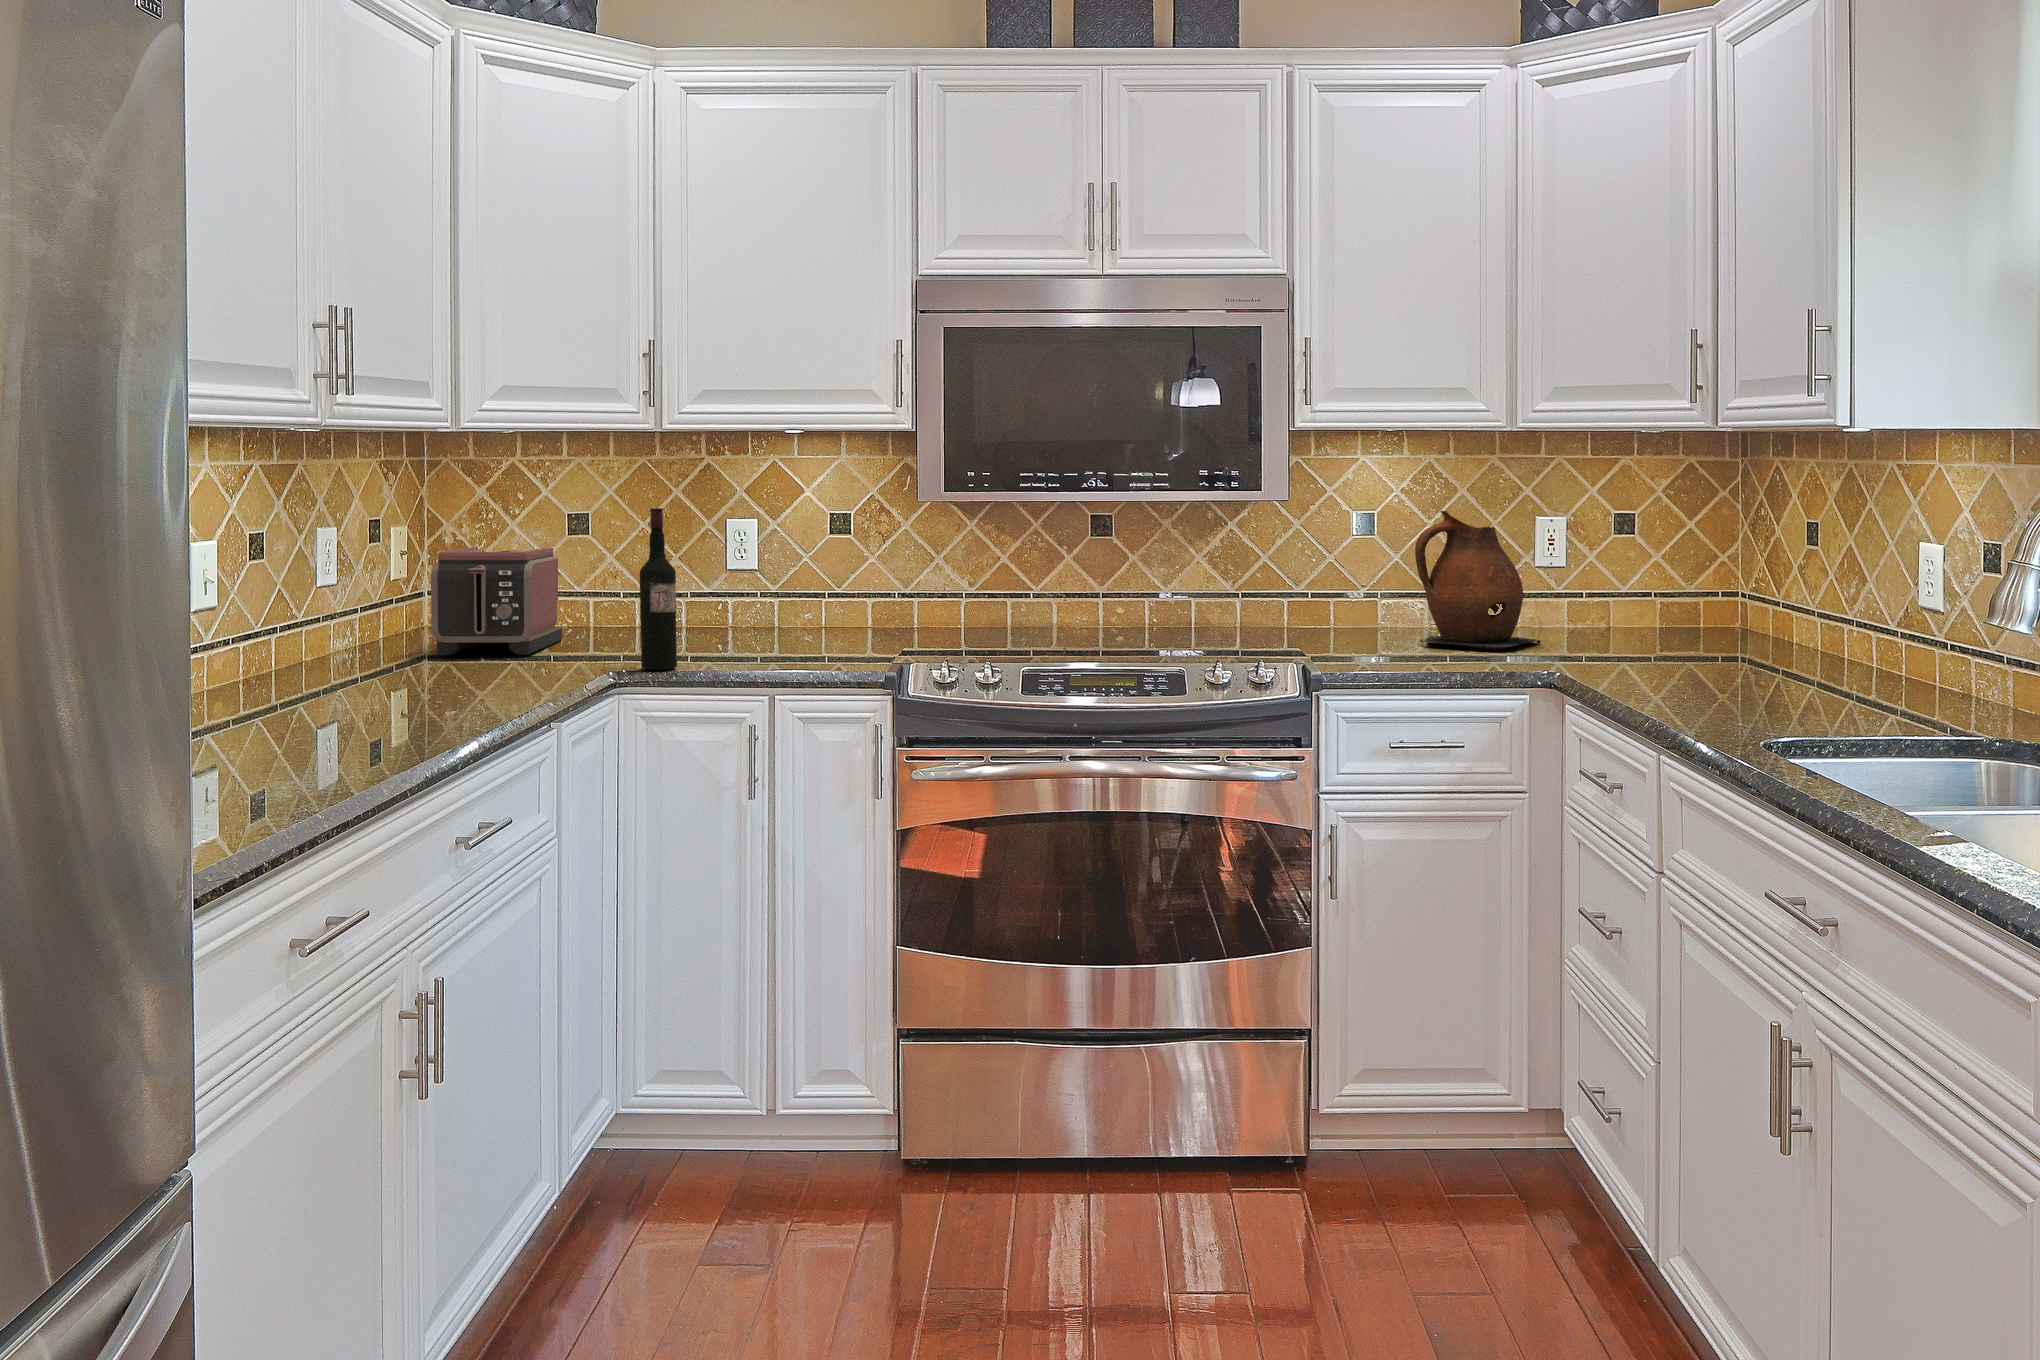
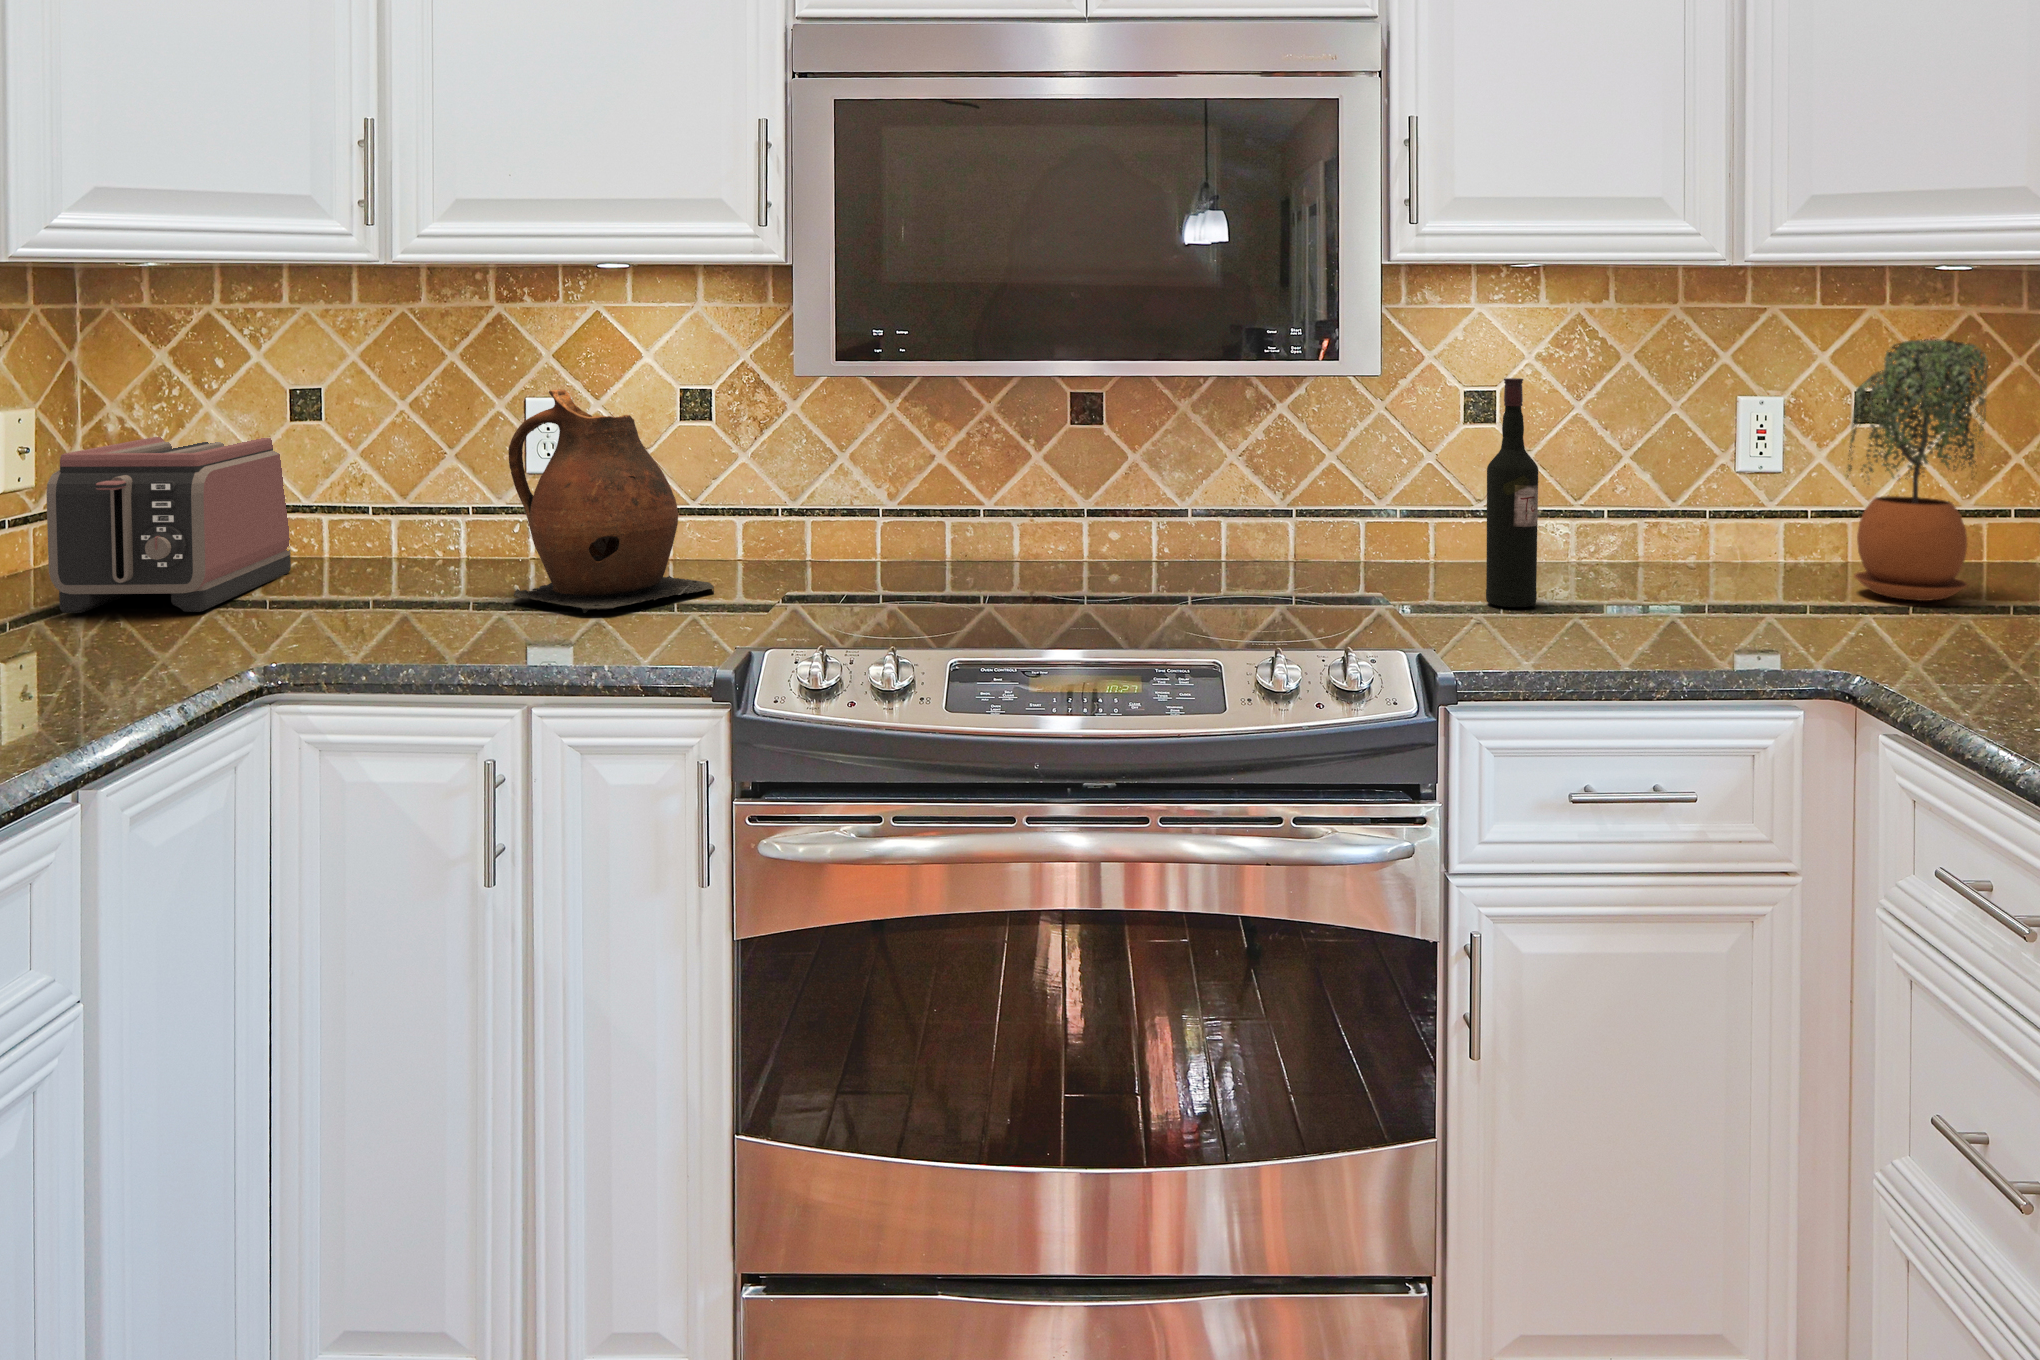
potted plant: none [1599,477,1693,647] -> present [1848,339,1988,601]
wine bottle: present [640,508,677,670] -> present [1486,378,1538,607]
ceramic pitcher: present [1415,511,1540,650] -> present [509,390,714,613]

